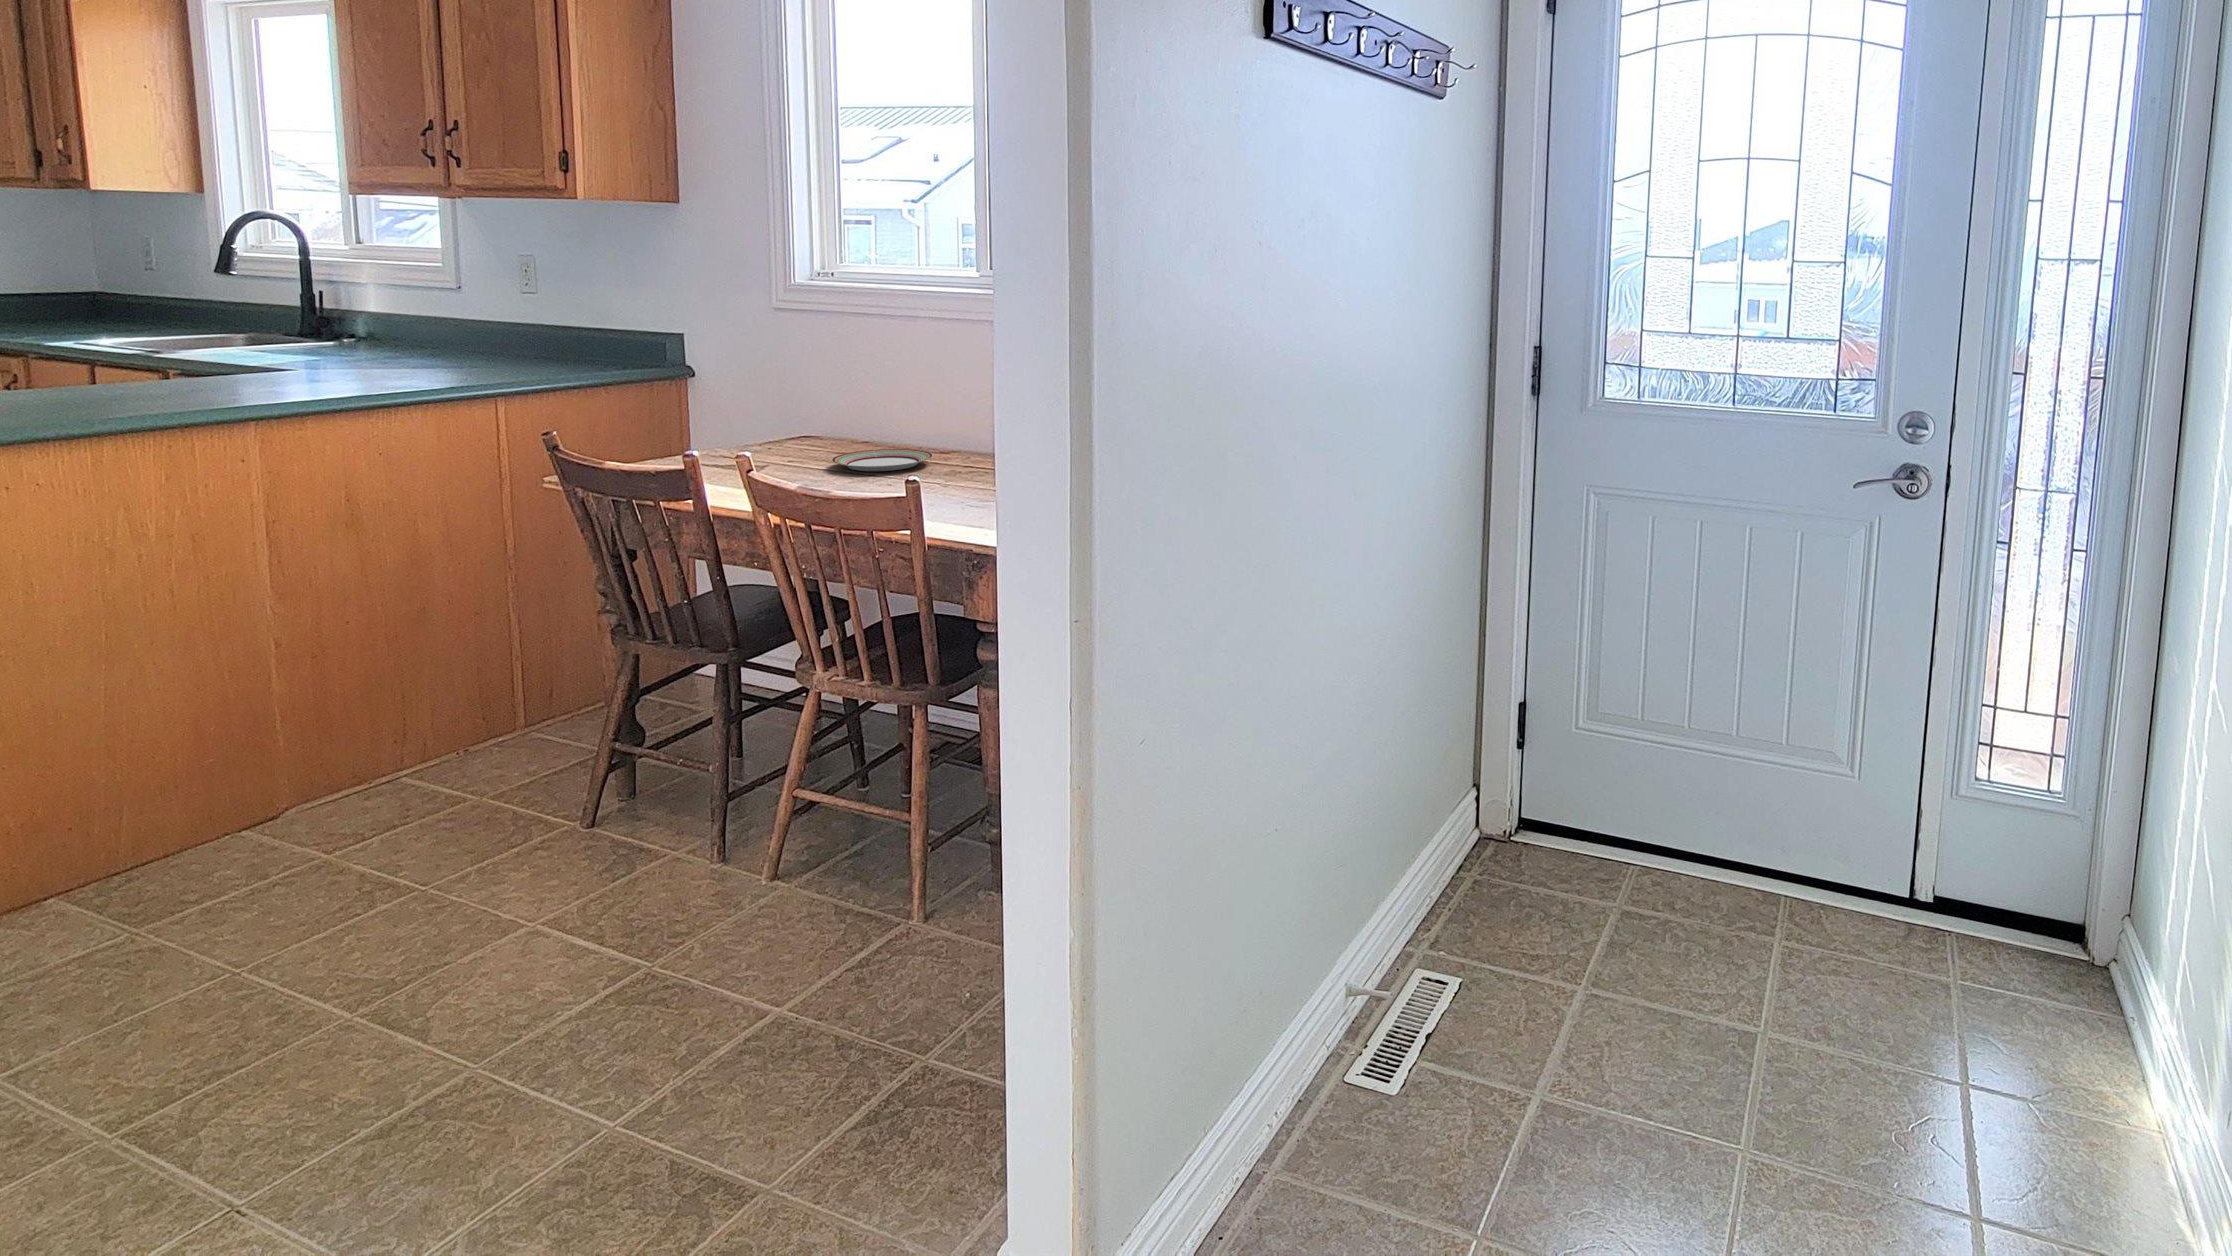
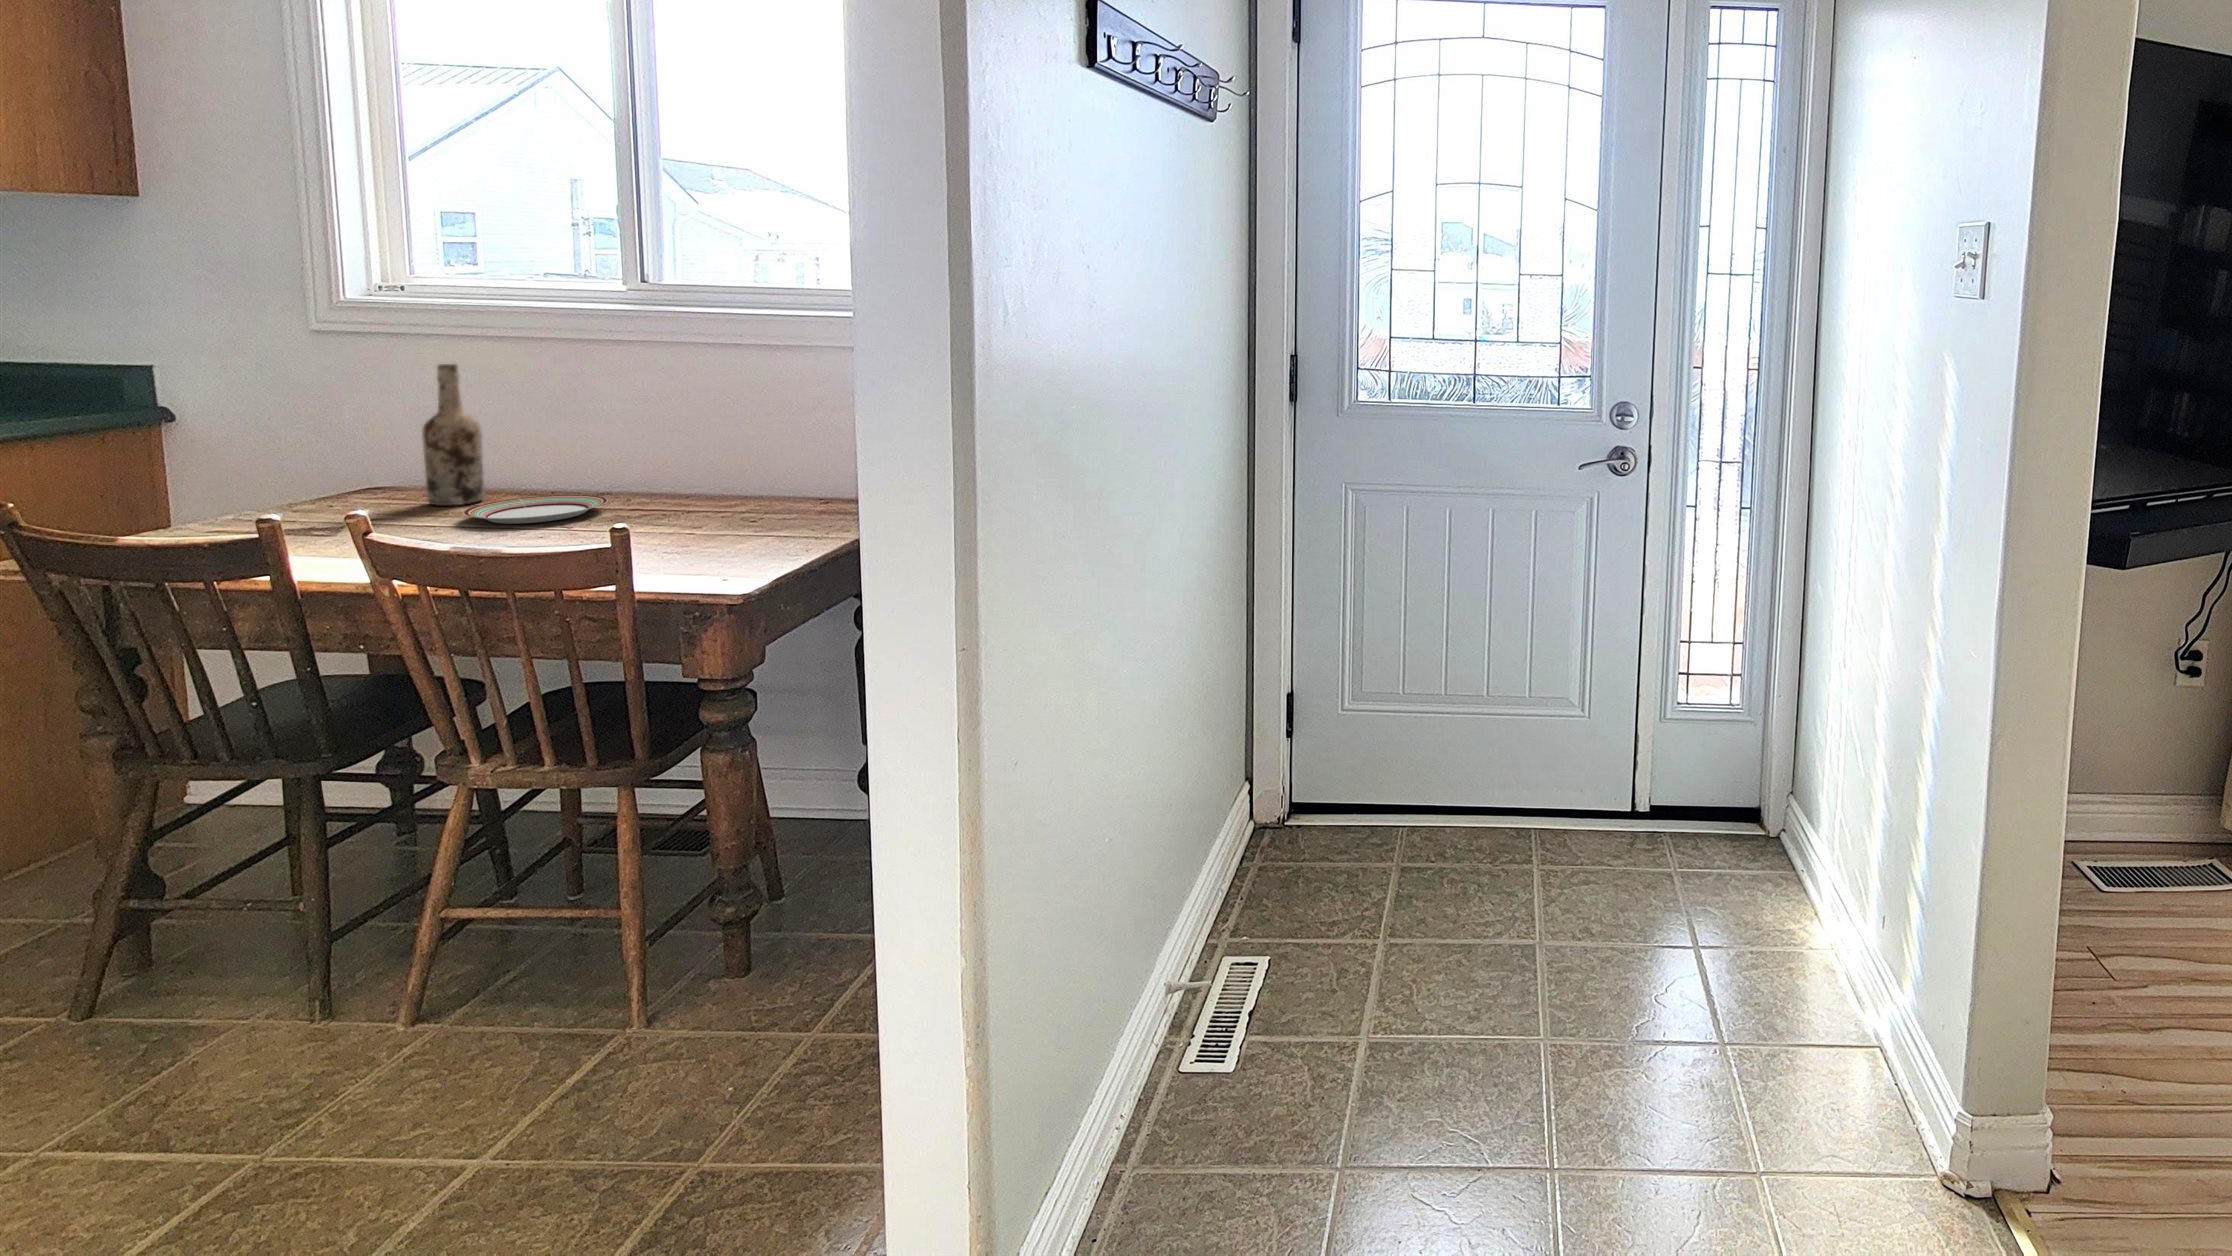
wine bottle: none [813,335,854,453] -> present [422,364,485,506]

